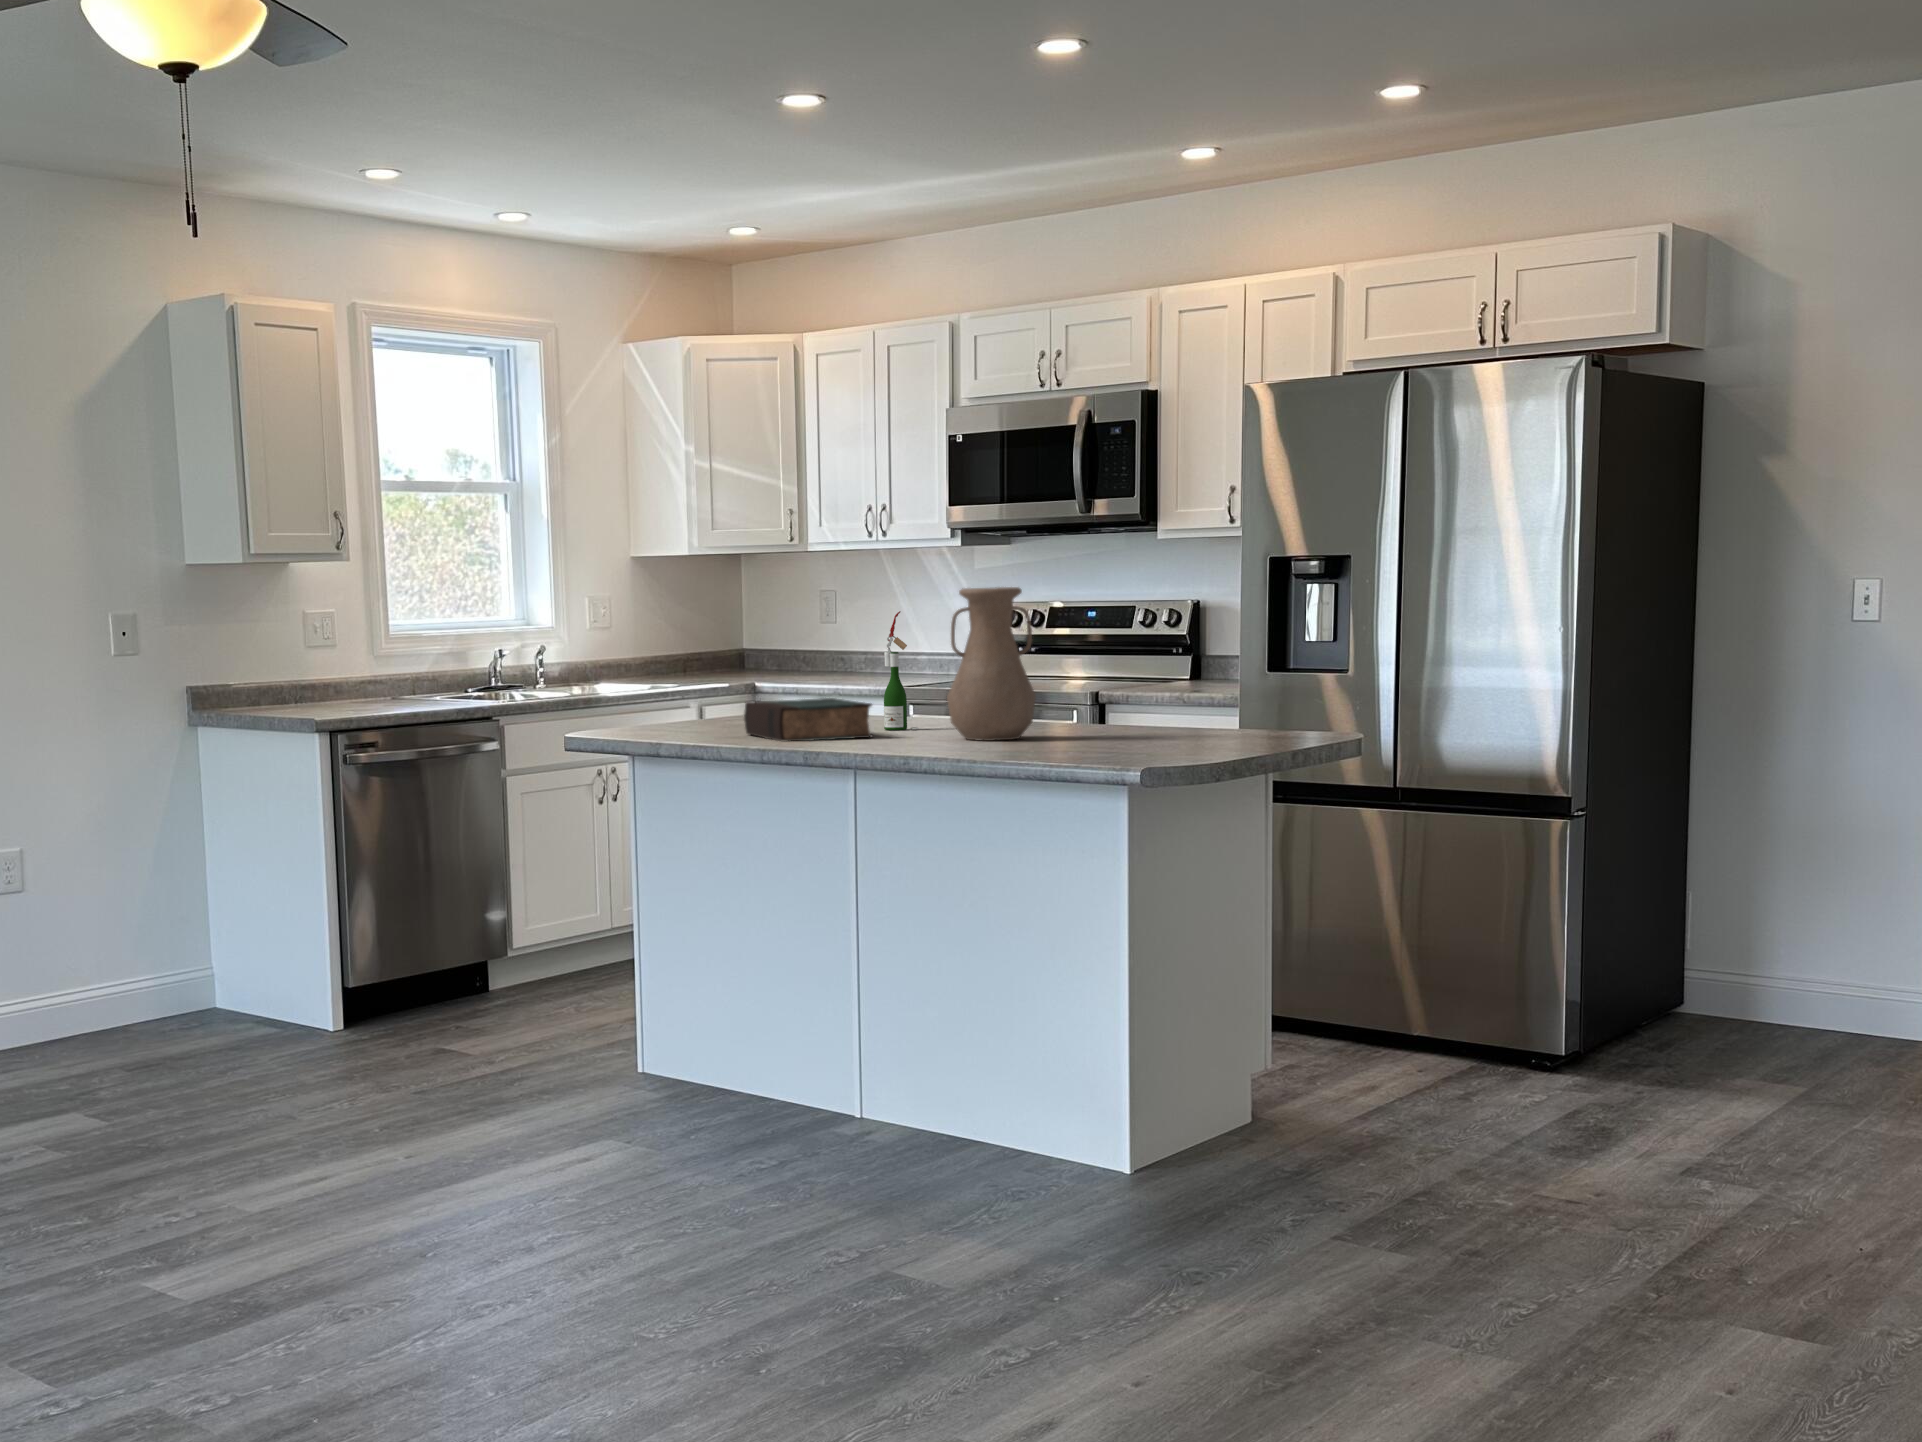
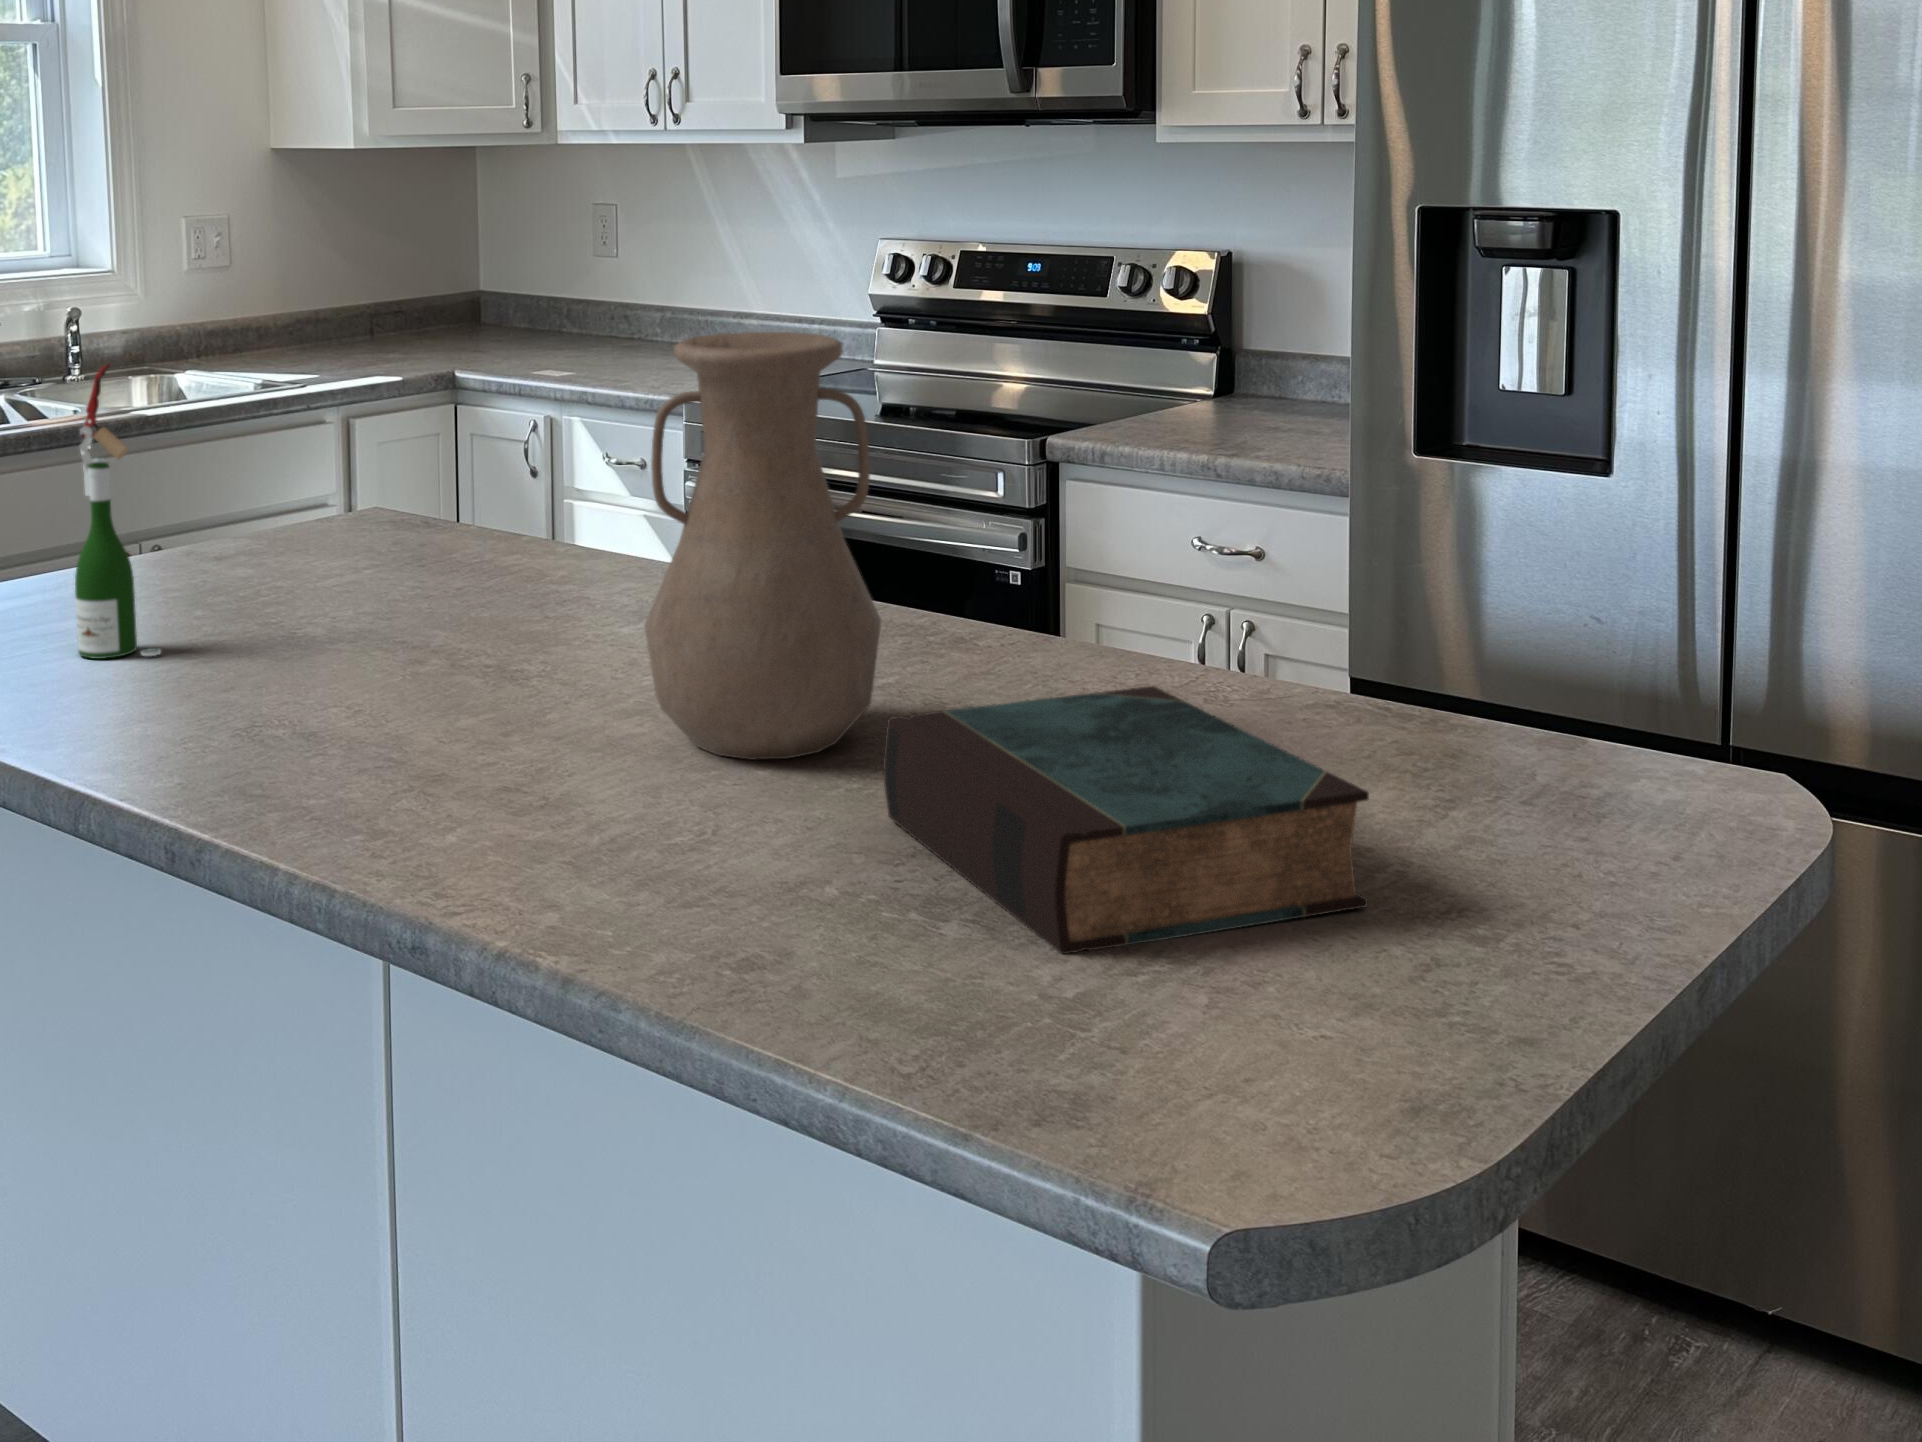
wine bottle: present [884,611,919,730] -> present [75,364,161,659]
book: present [744,698,872,741] -> present [883,686,1369,954]

